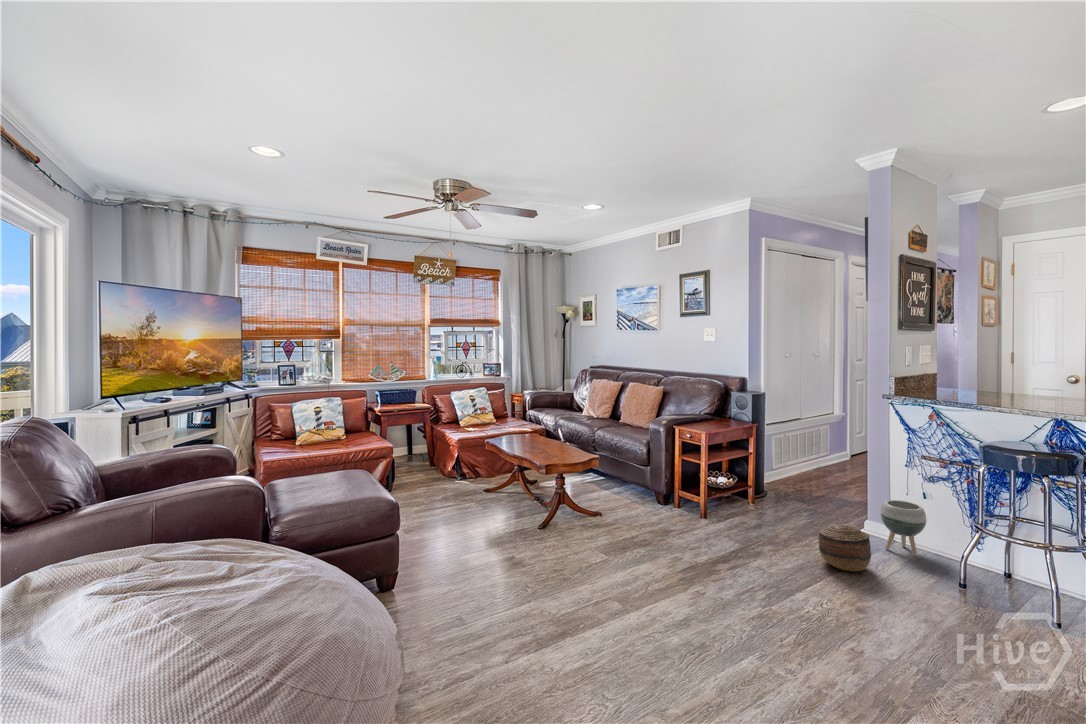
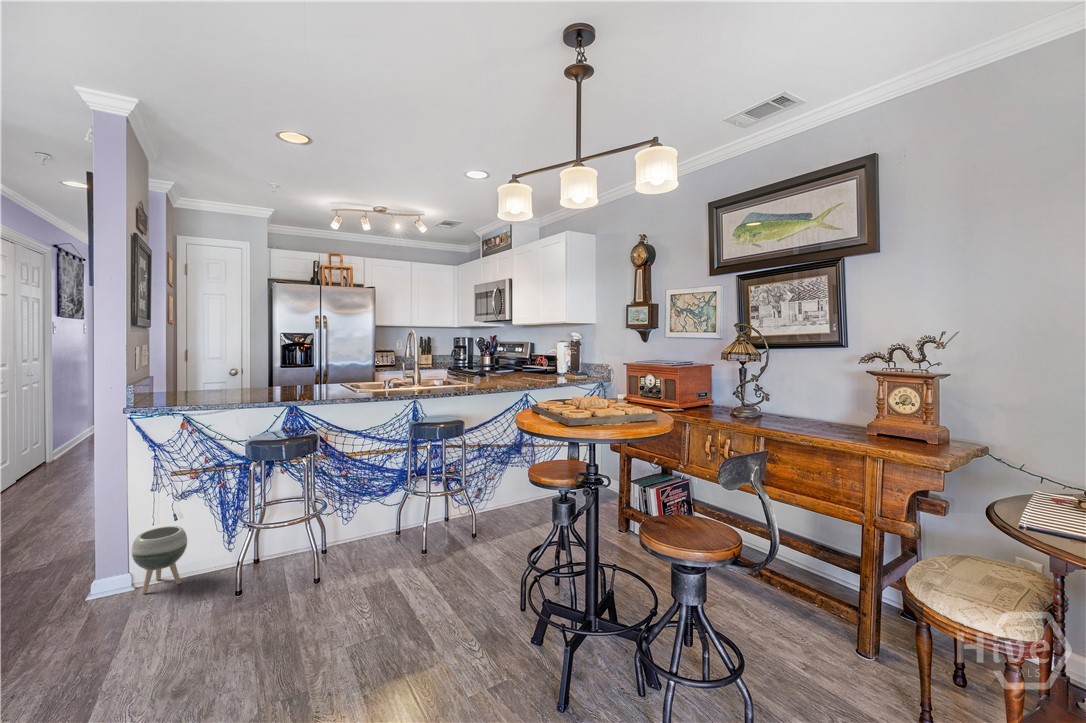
basket: present [818,524,871,571] -> none [67,587,150,656]

